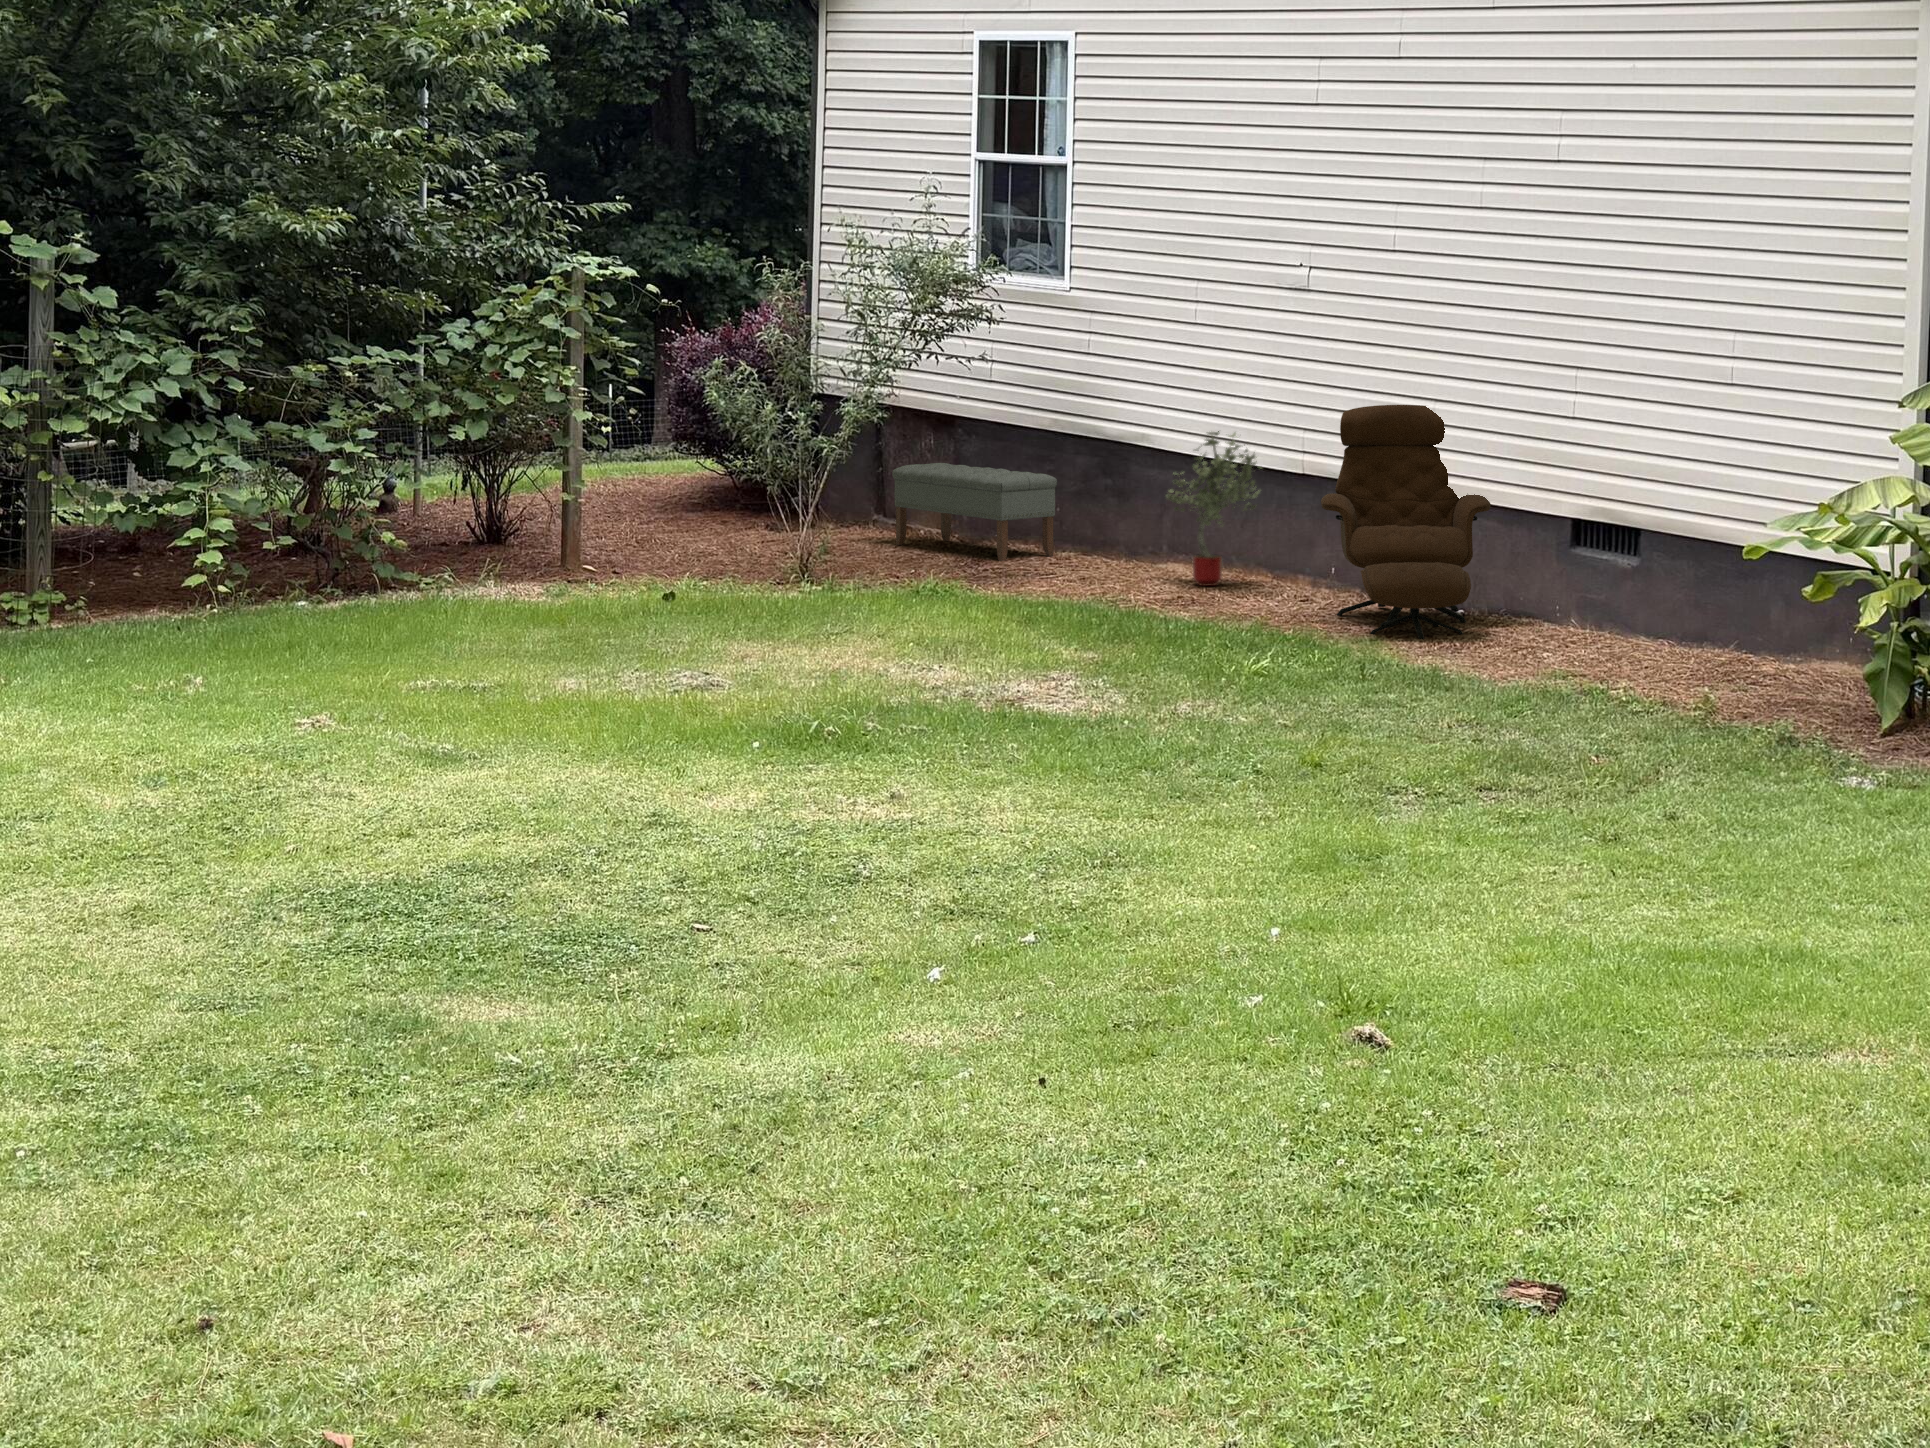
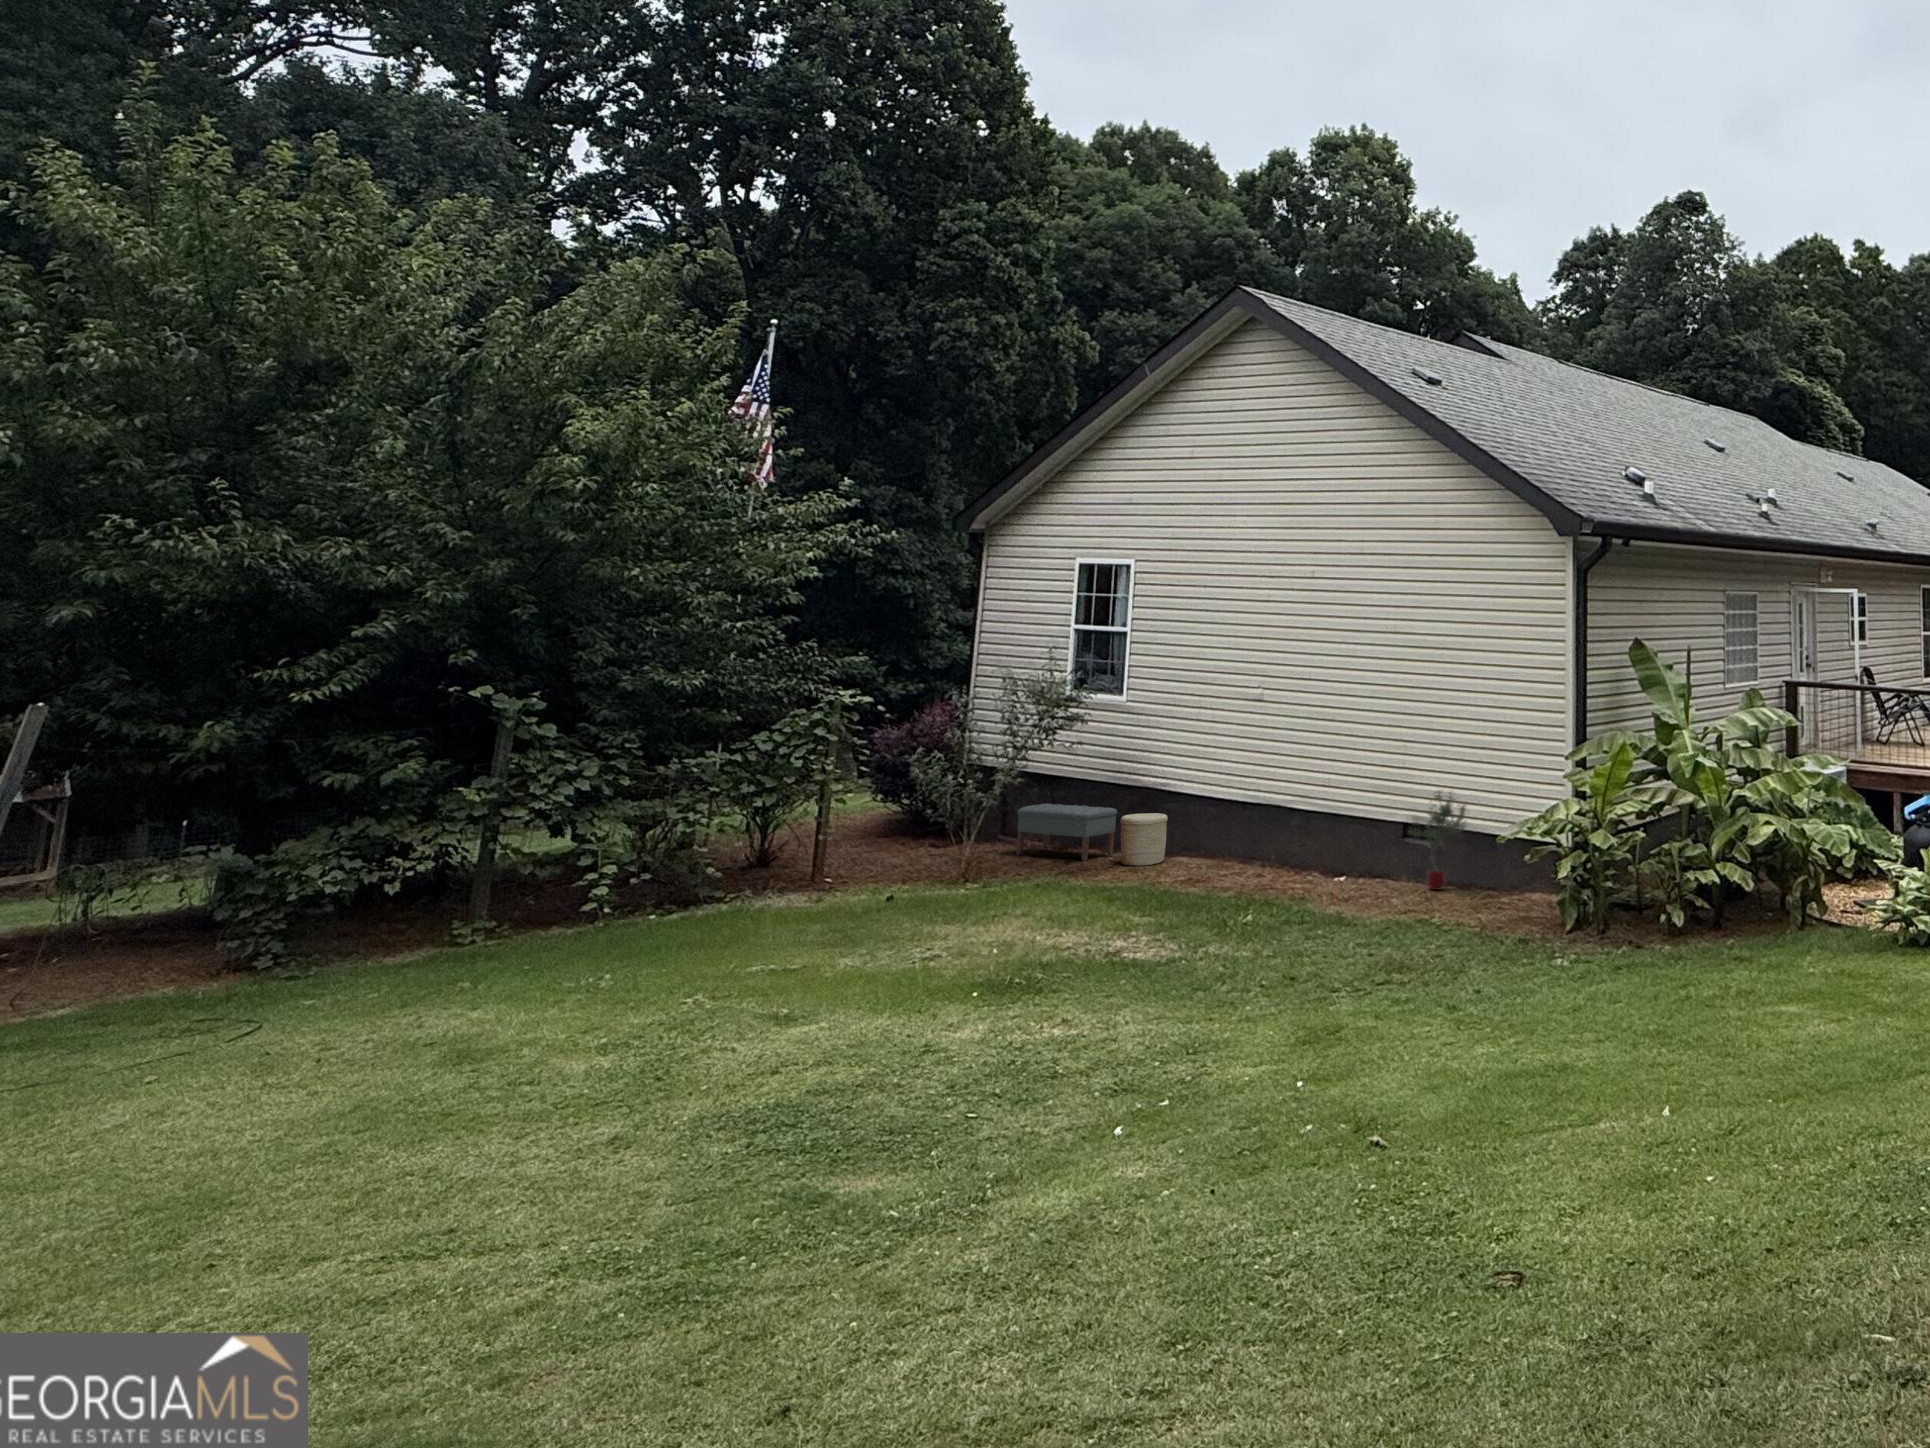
lounge chair: present [1321,405,1491,639] -> none [1277,762,1365,894]
potted tree: present [1167,431,1261,586] -> present [1408,791,1469,890]
woven basket: none [1056,486,1140,573] -> present [1120,813,1168,866]

